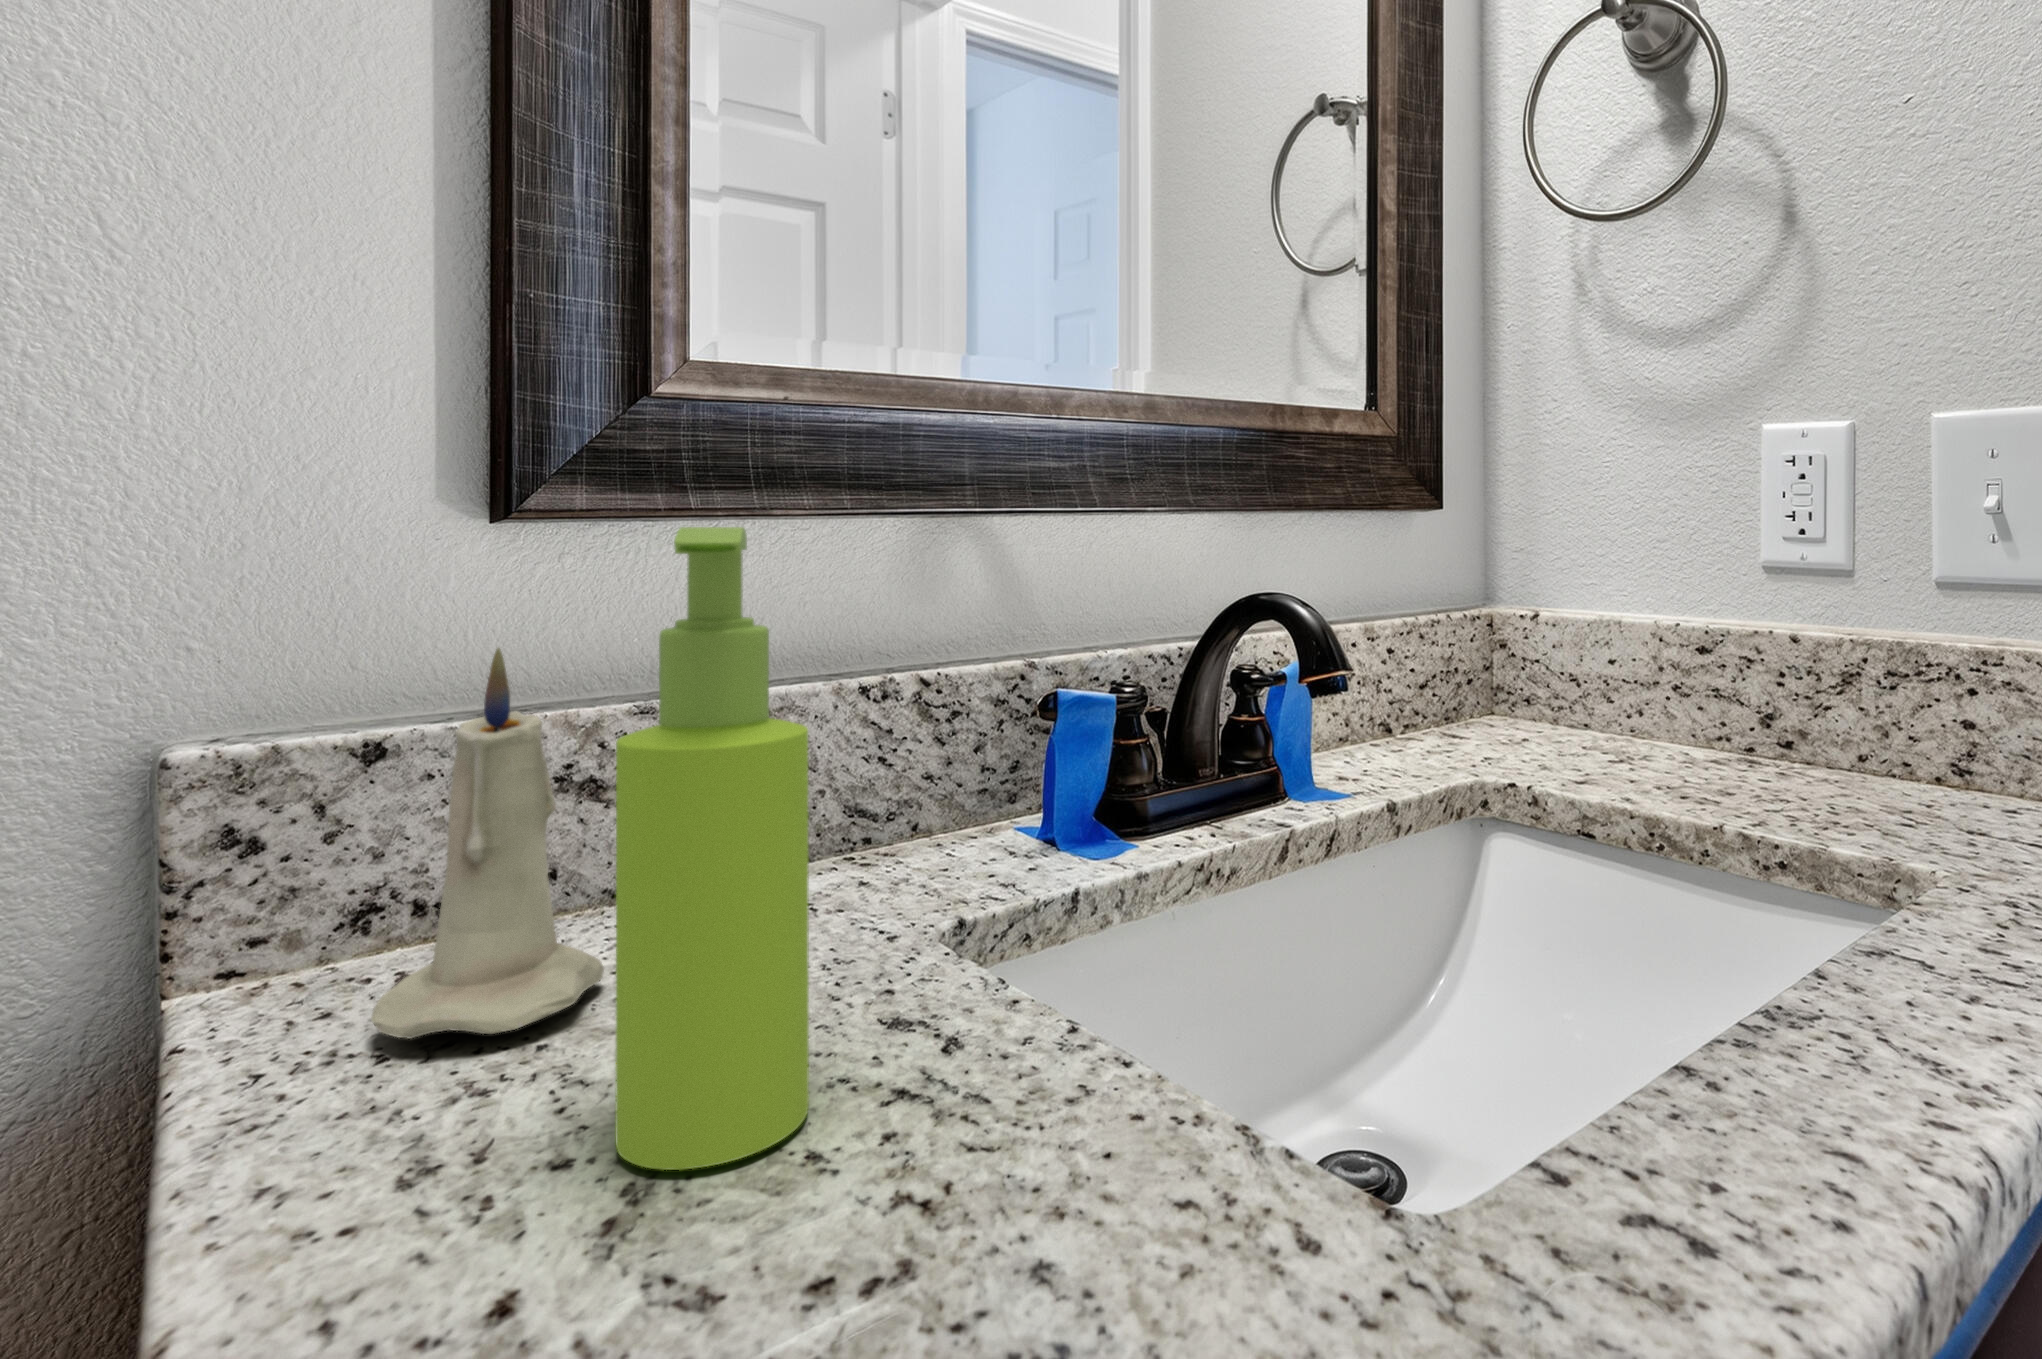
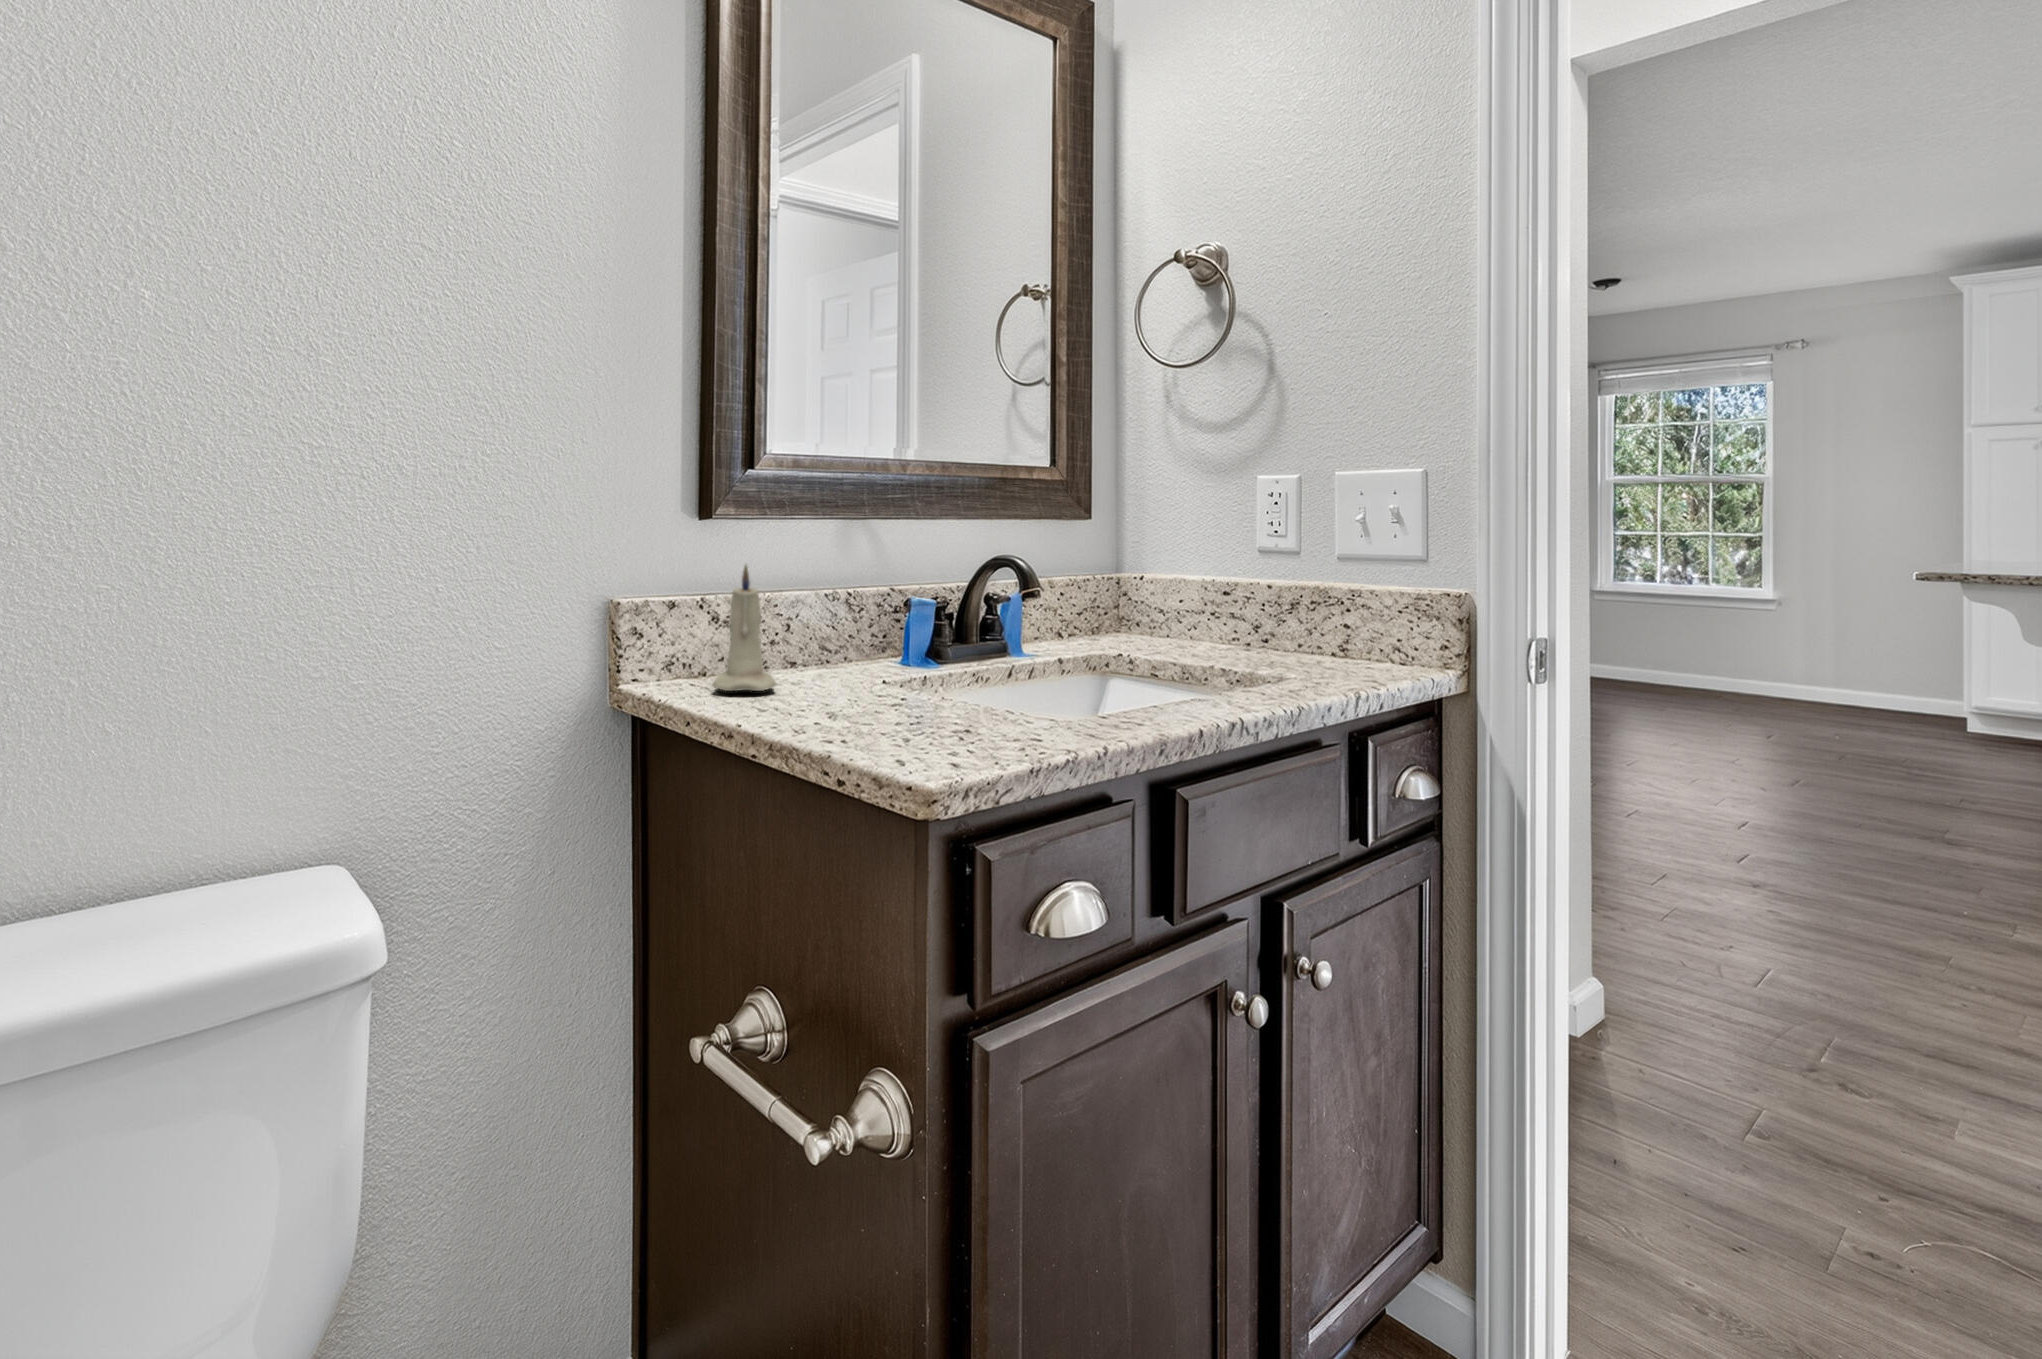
soap dispenser: present [615,527,809,1170] -> none [826,522,880,709]

